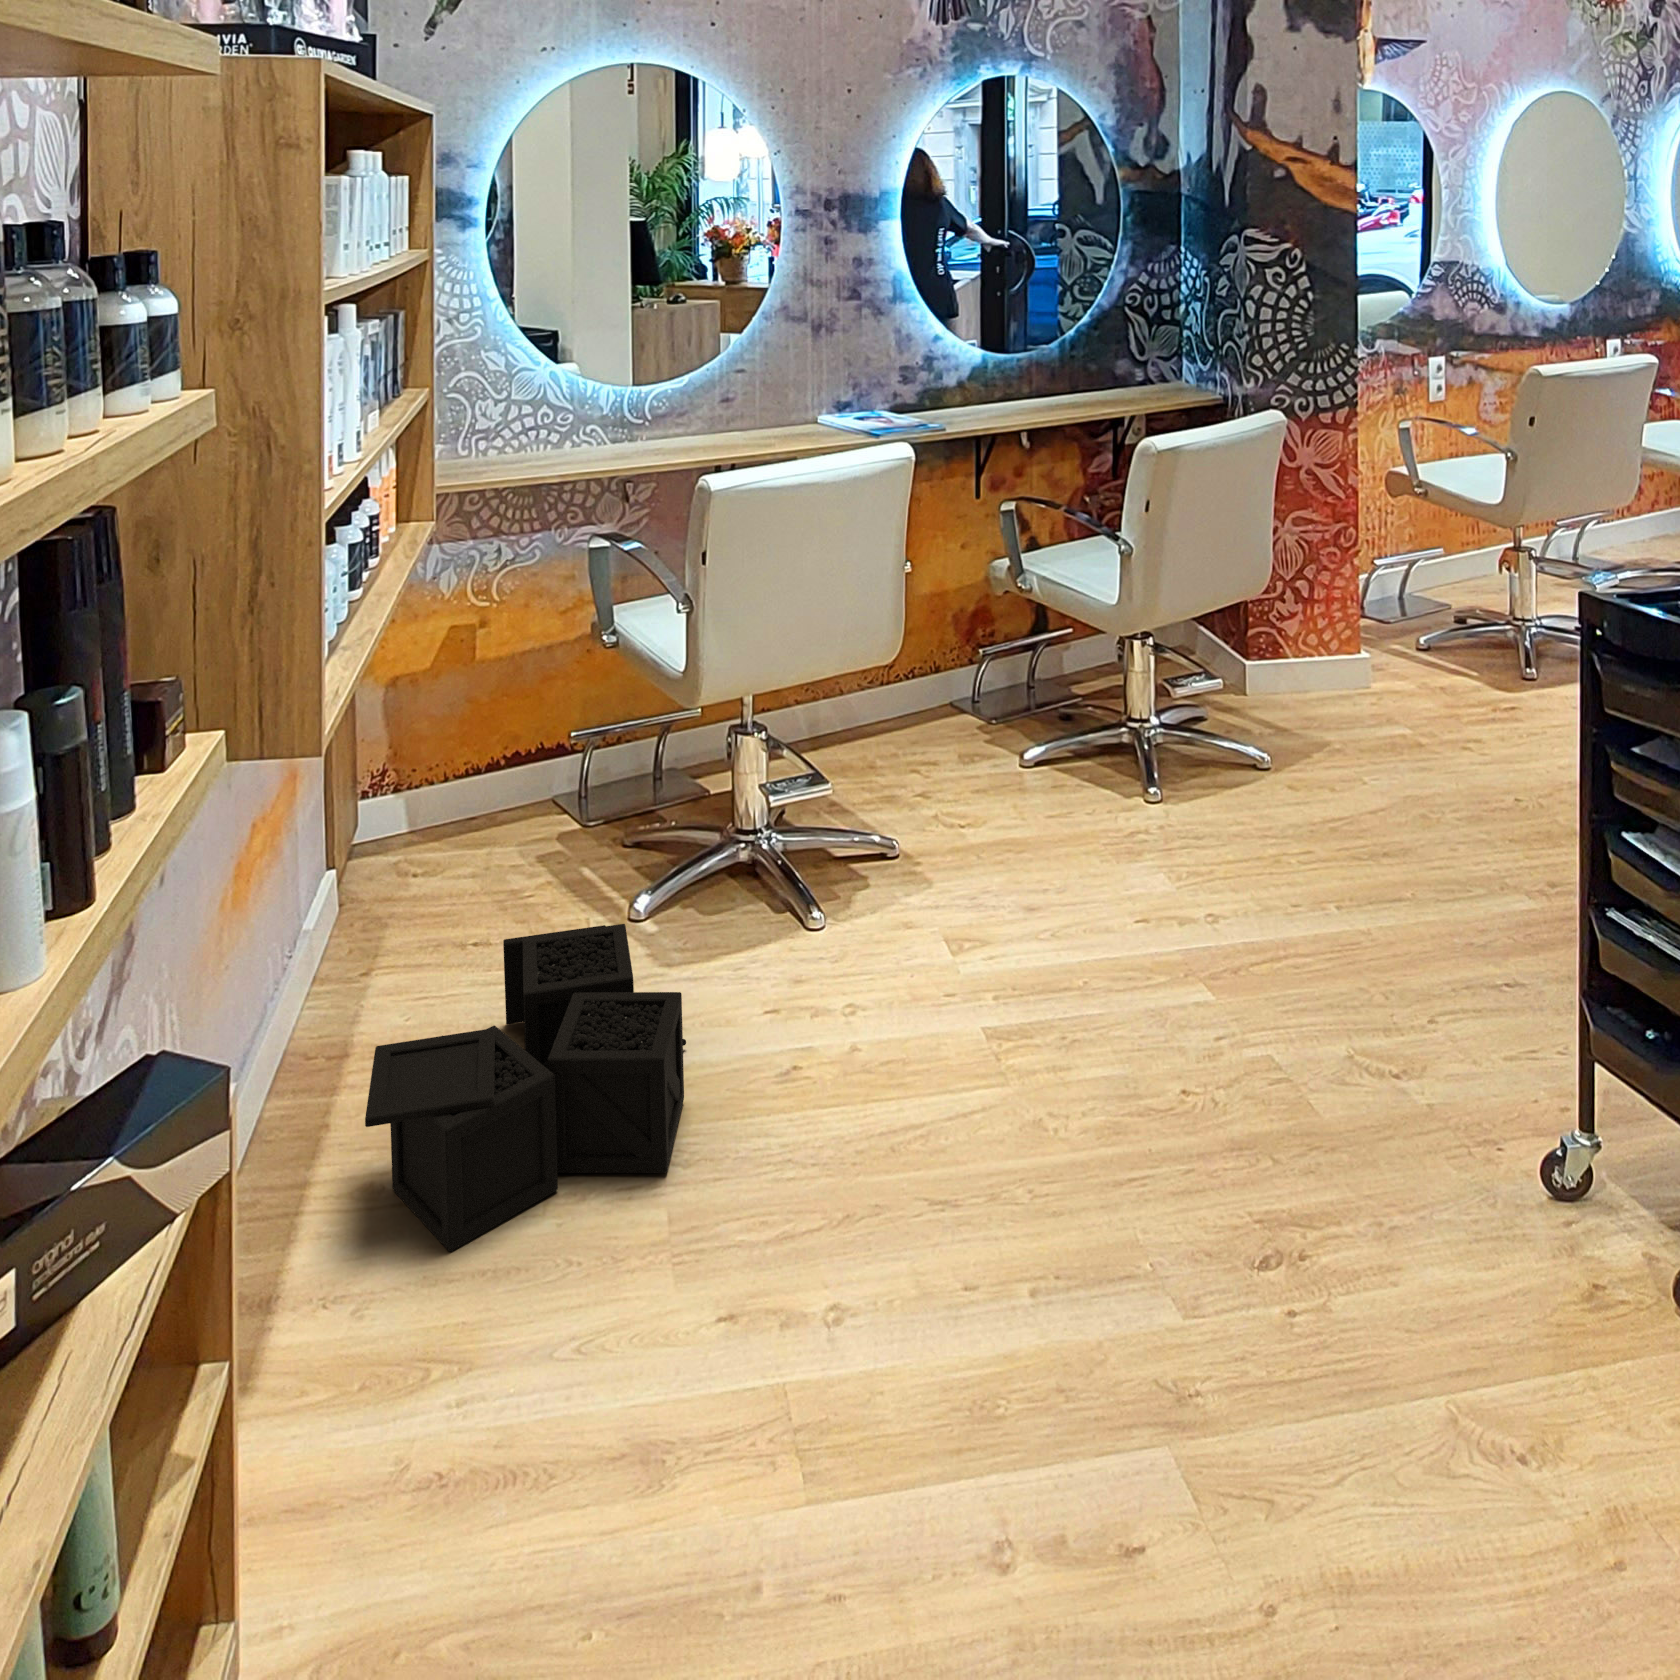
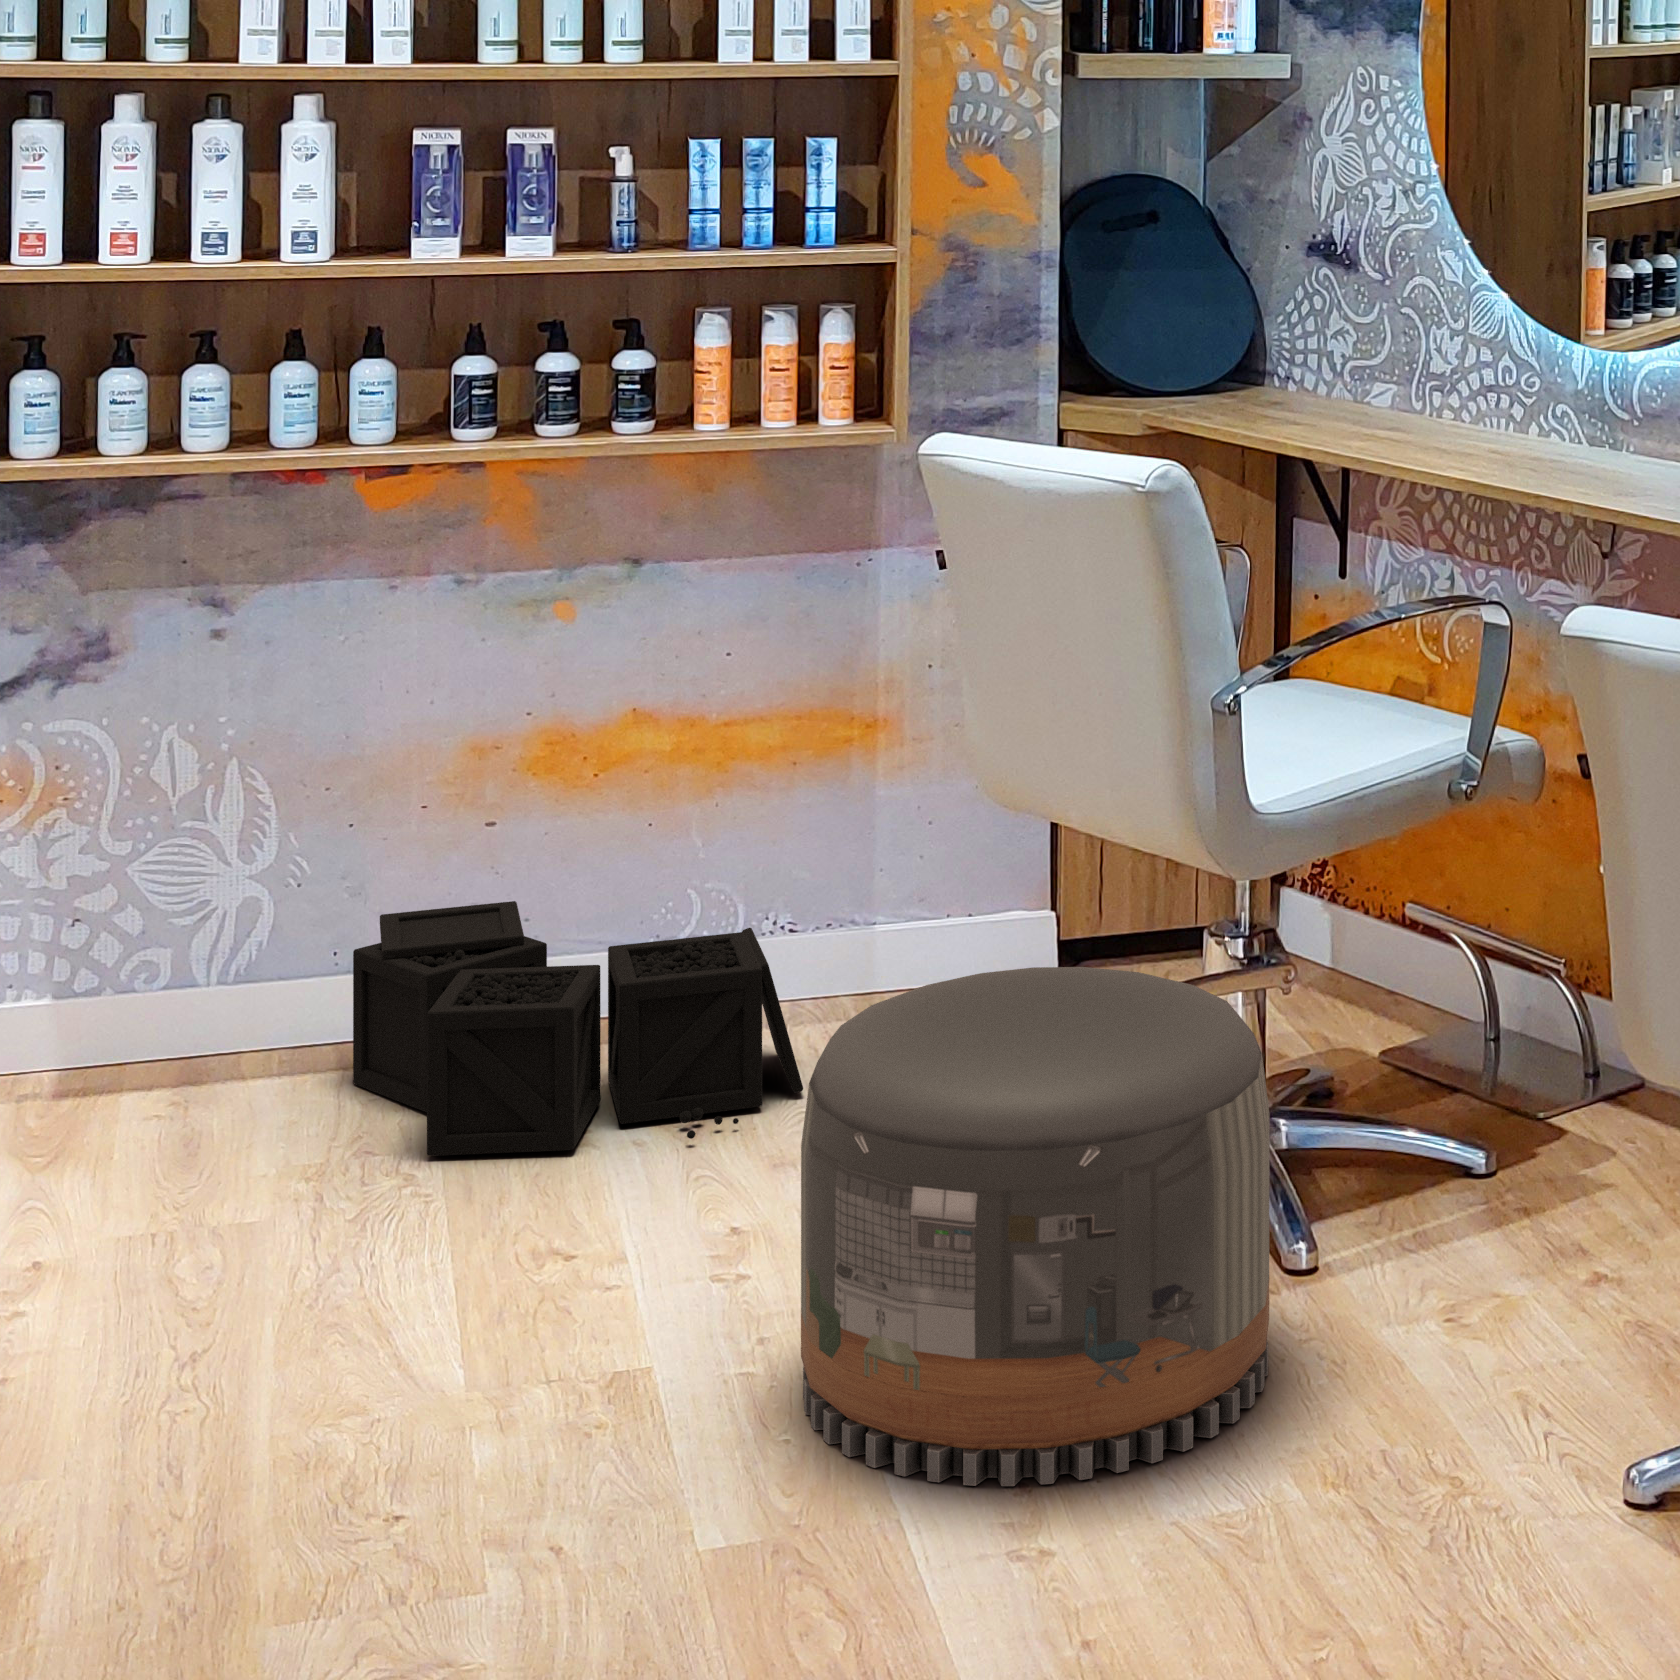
pouf: none [941,697,1184,981] -> present [801,967,1269,1486]

